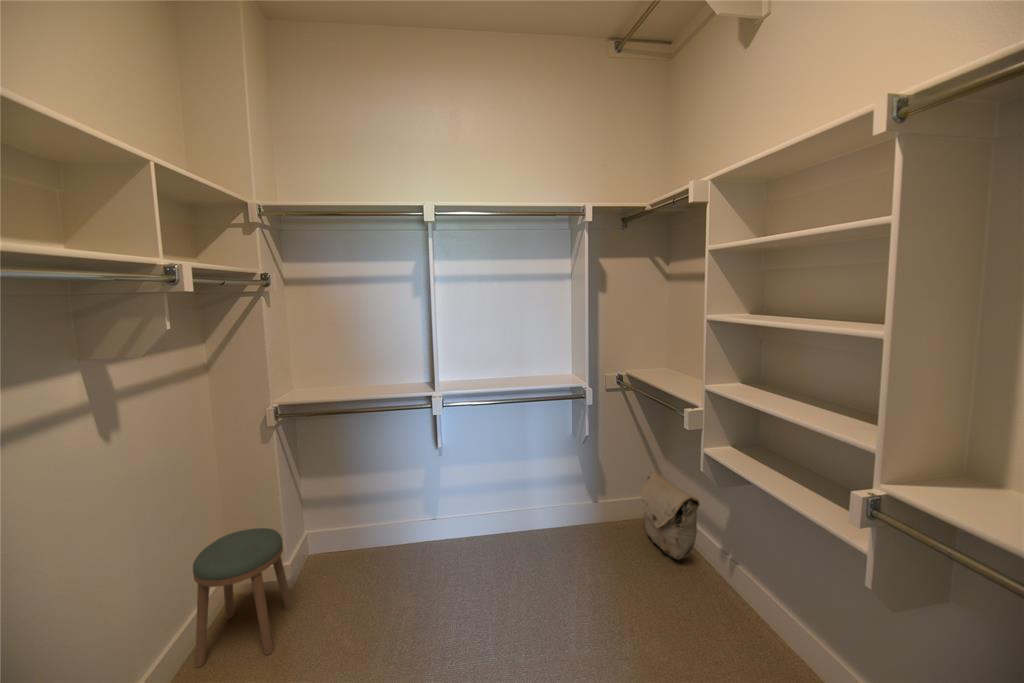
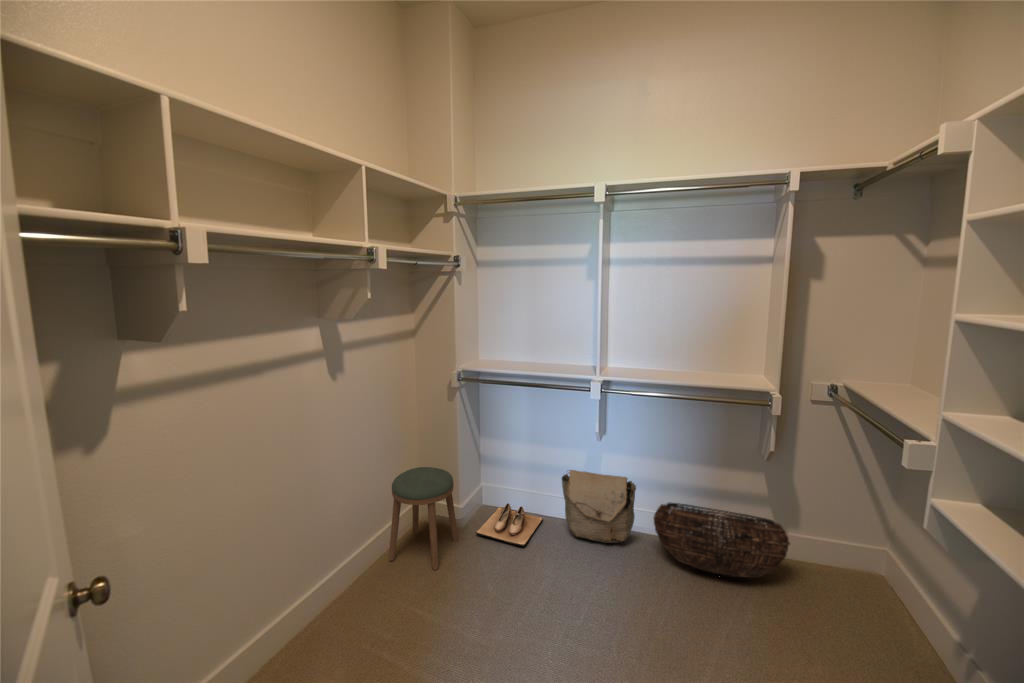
bag: present [641,472,700,559] -> present [562,470,636,543]
basket: none [500,493,607,554] -> present [654,502,790,578]
shoe: none [314,543,389,591] -> present [476,503,543,547]

